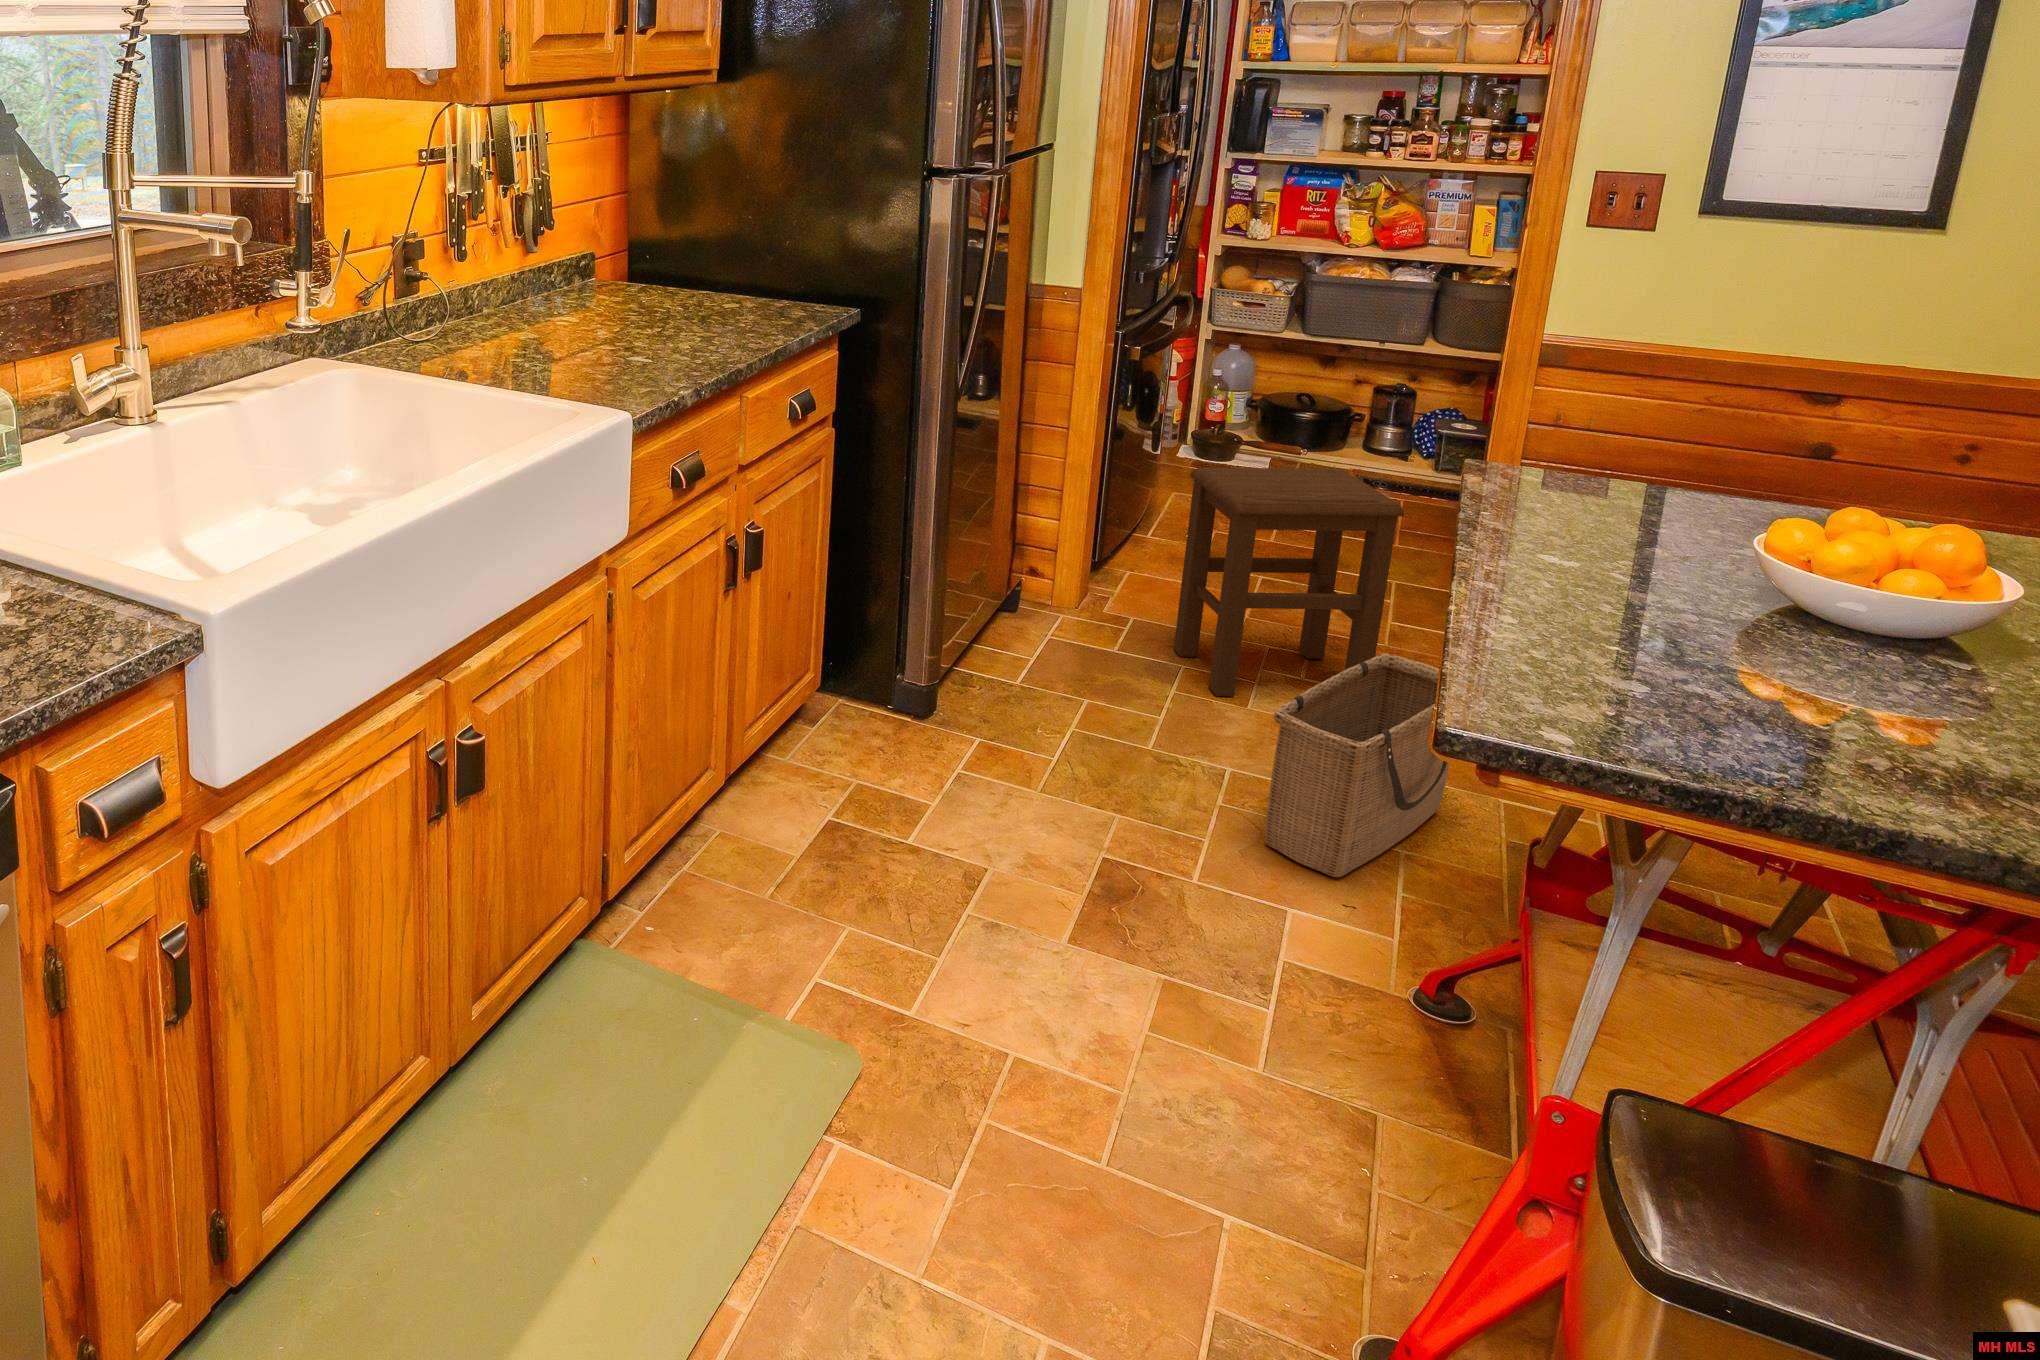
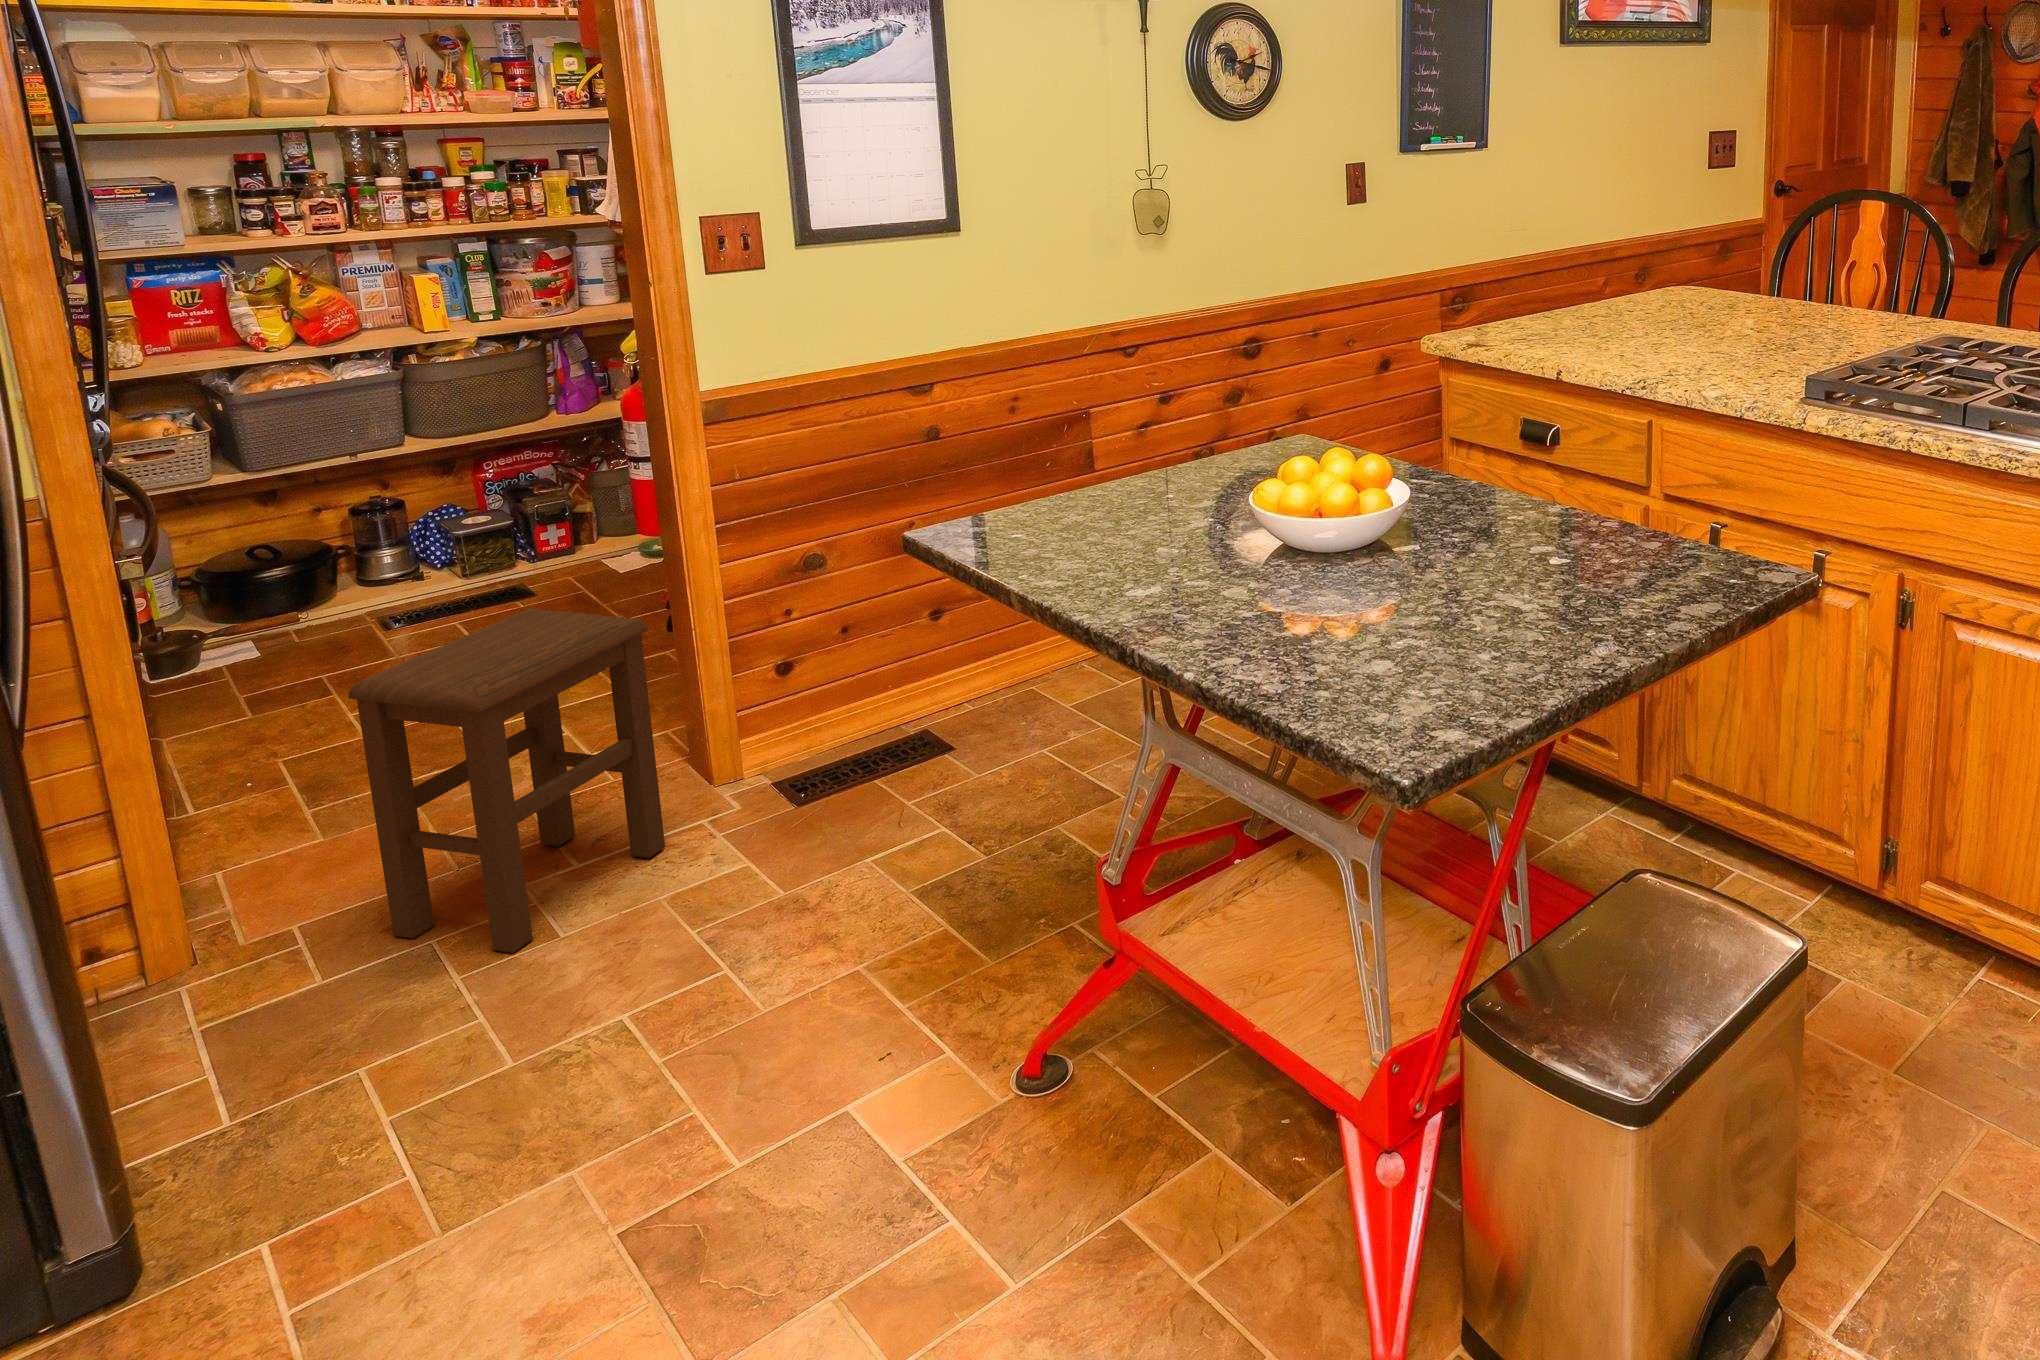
basket: present [1265,653,1450,877] -> none [723,763,870,1063]

